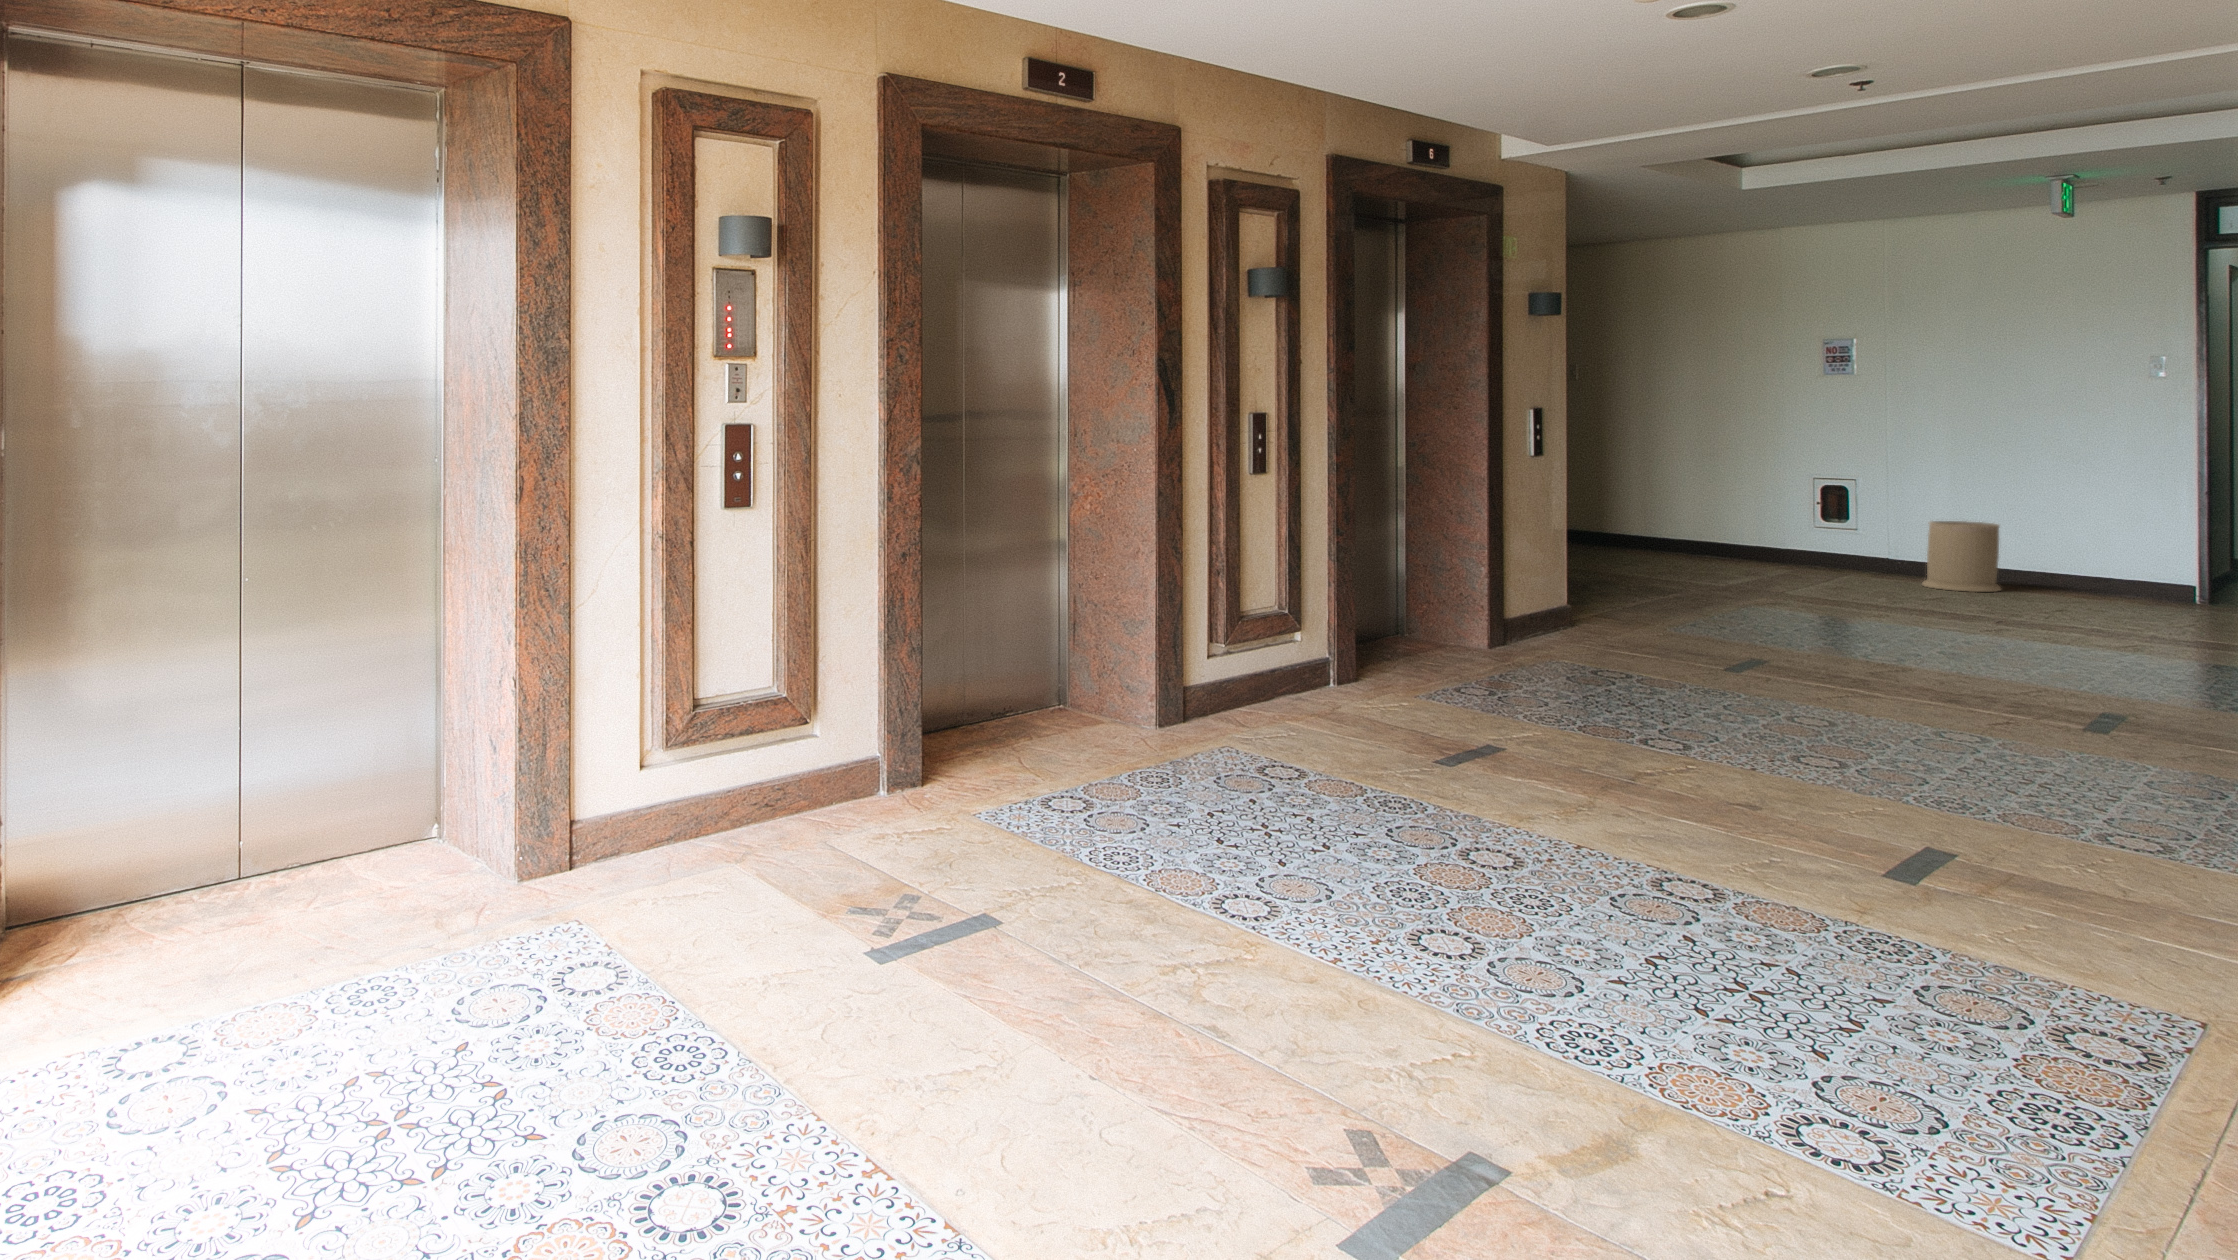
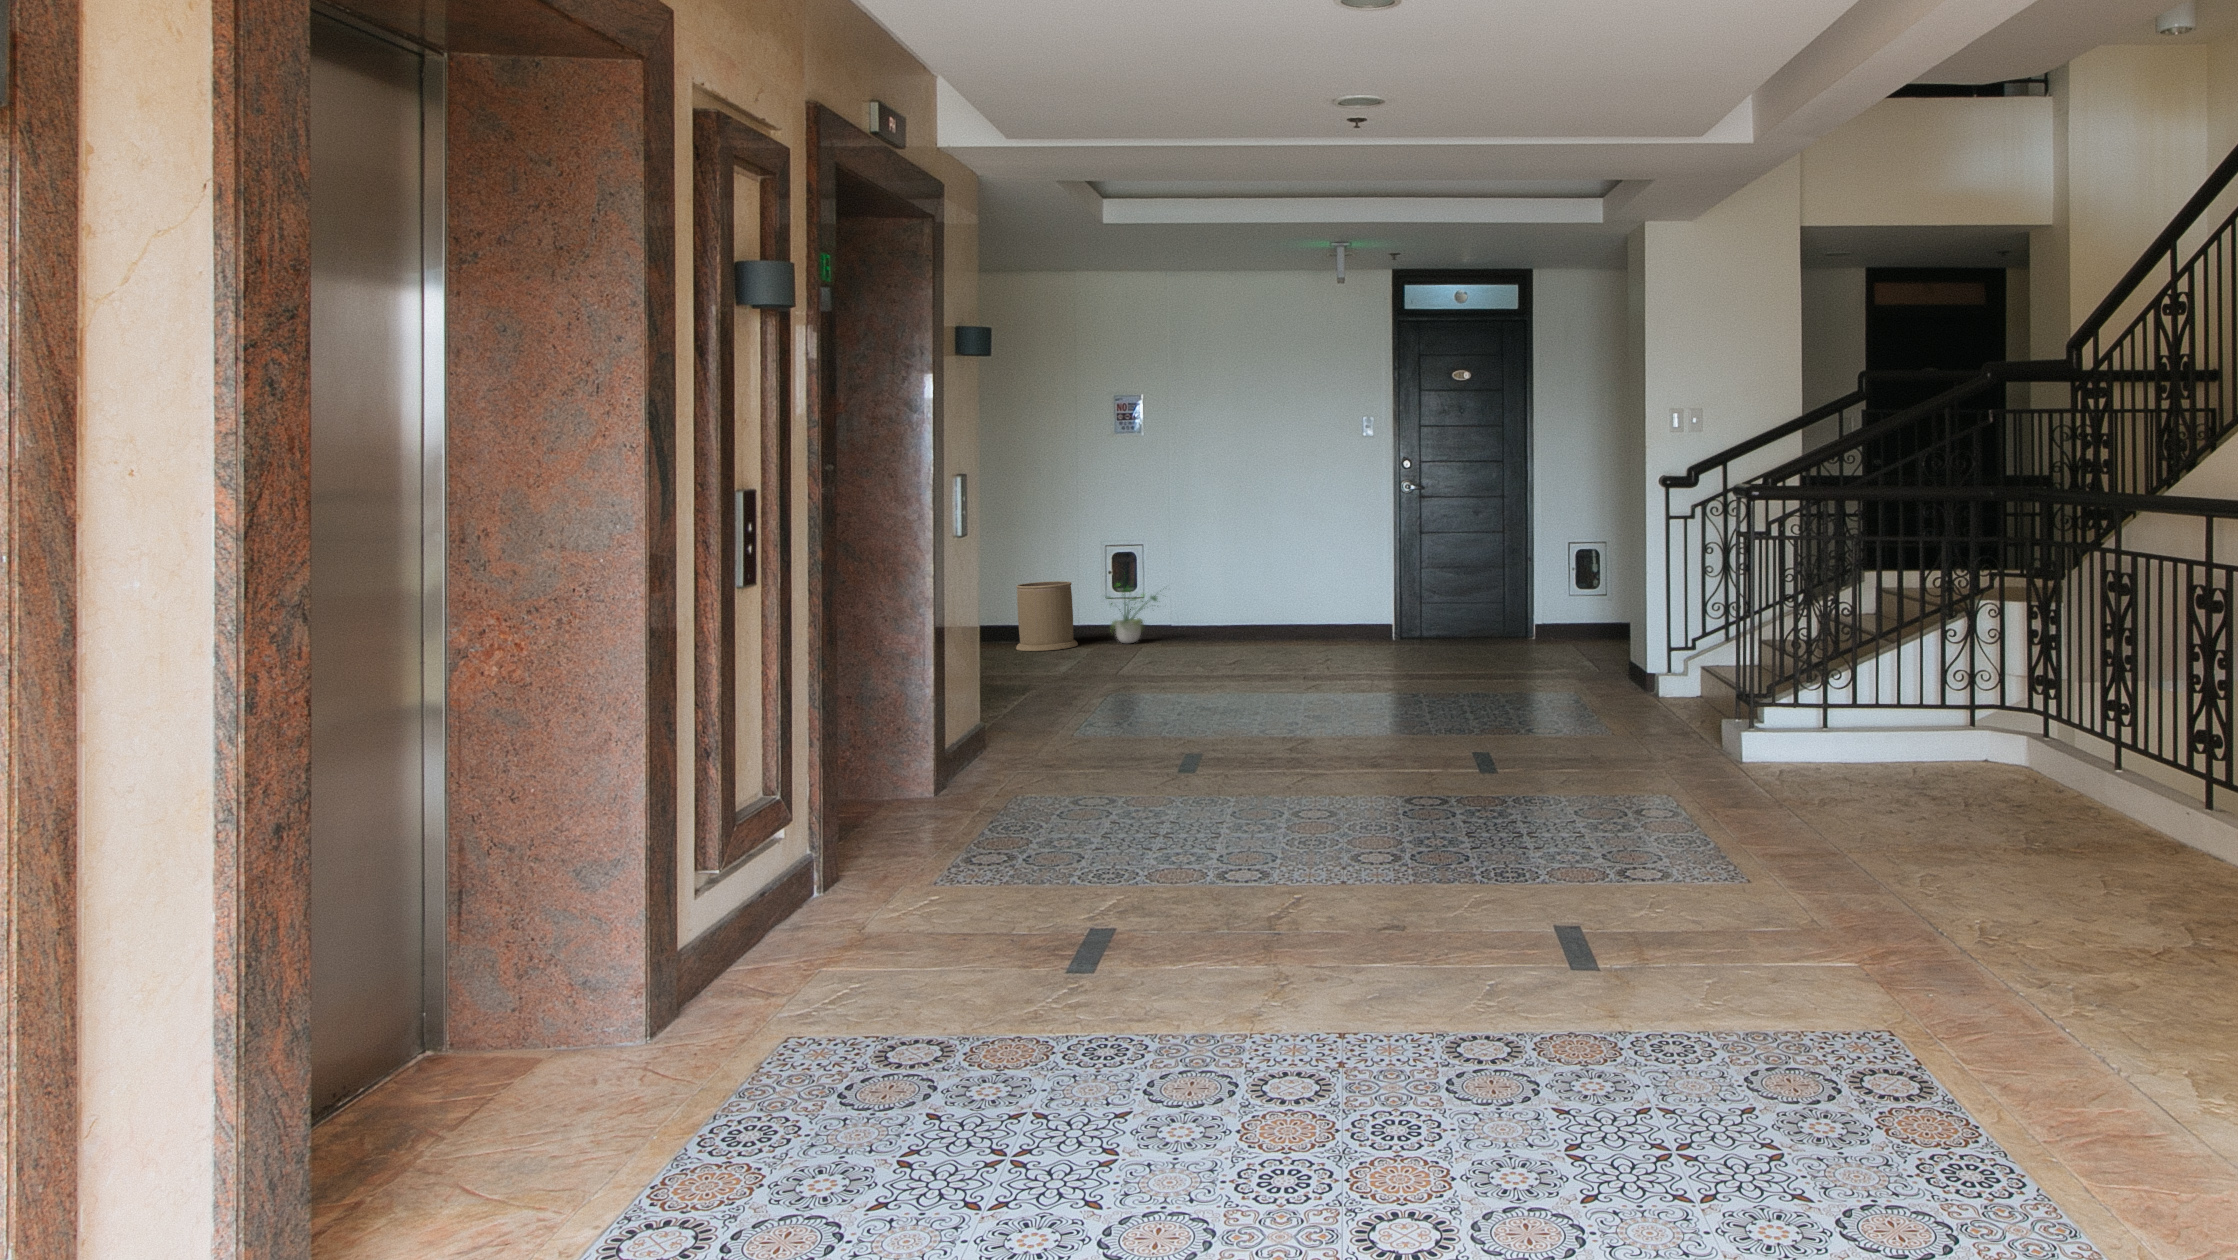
potted plant: none [2040,515,2144,597] -> present [1105,586,1157,643]

